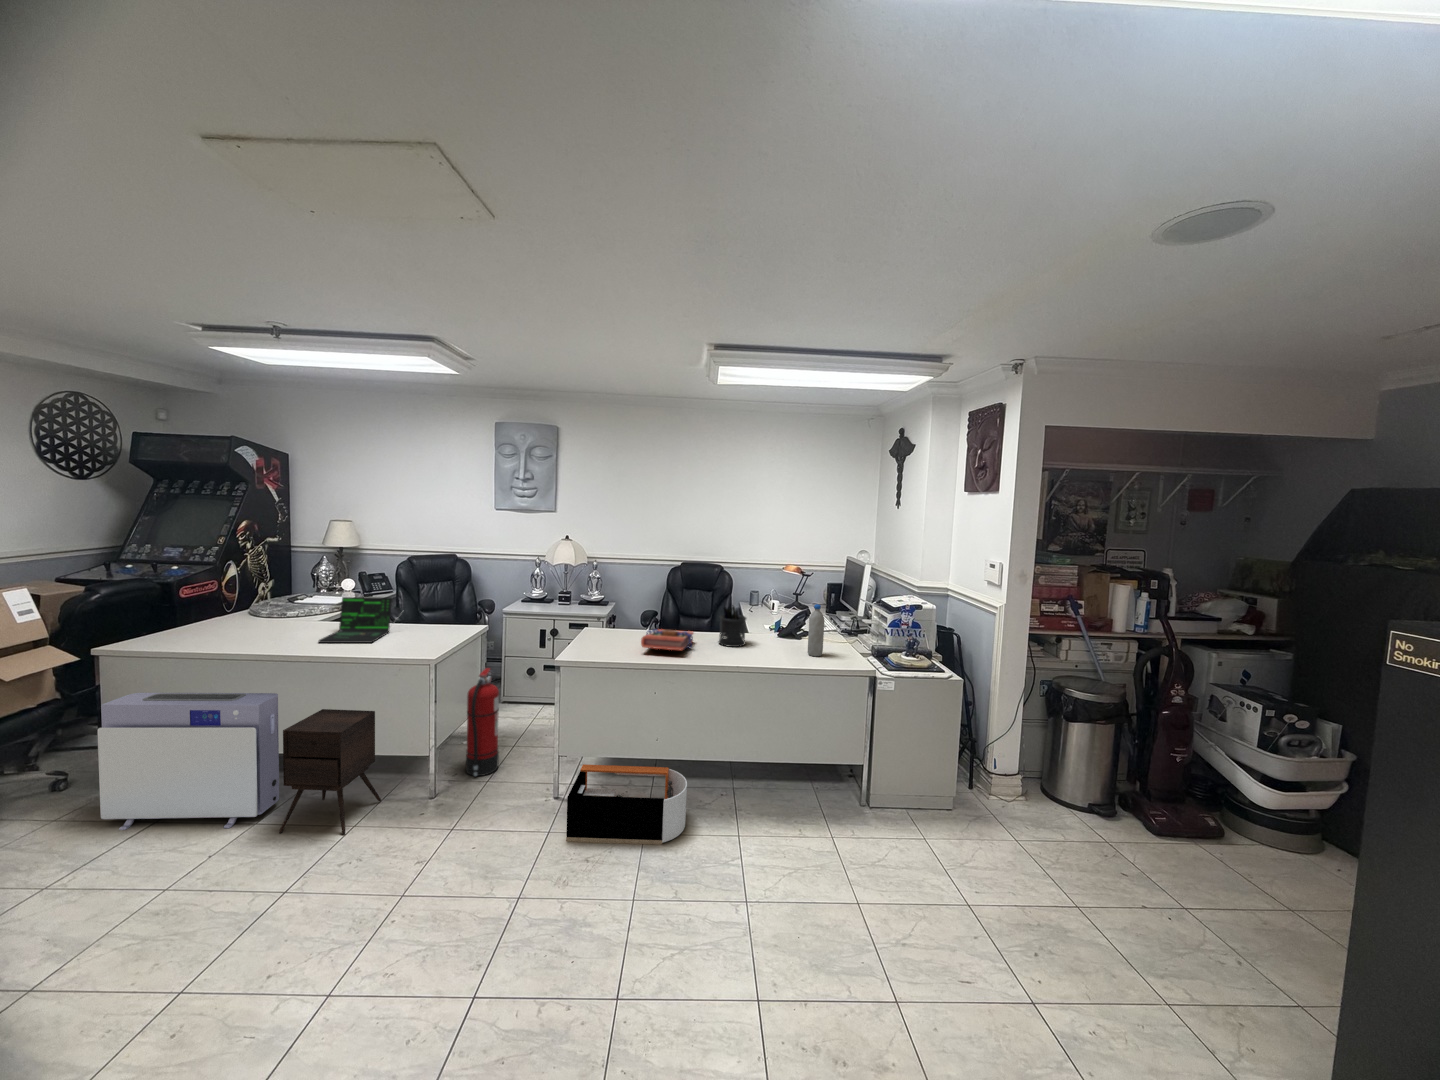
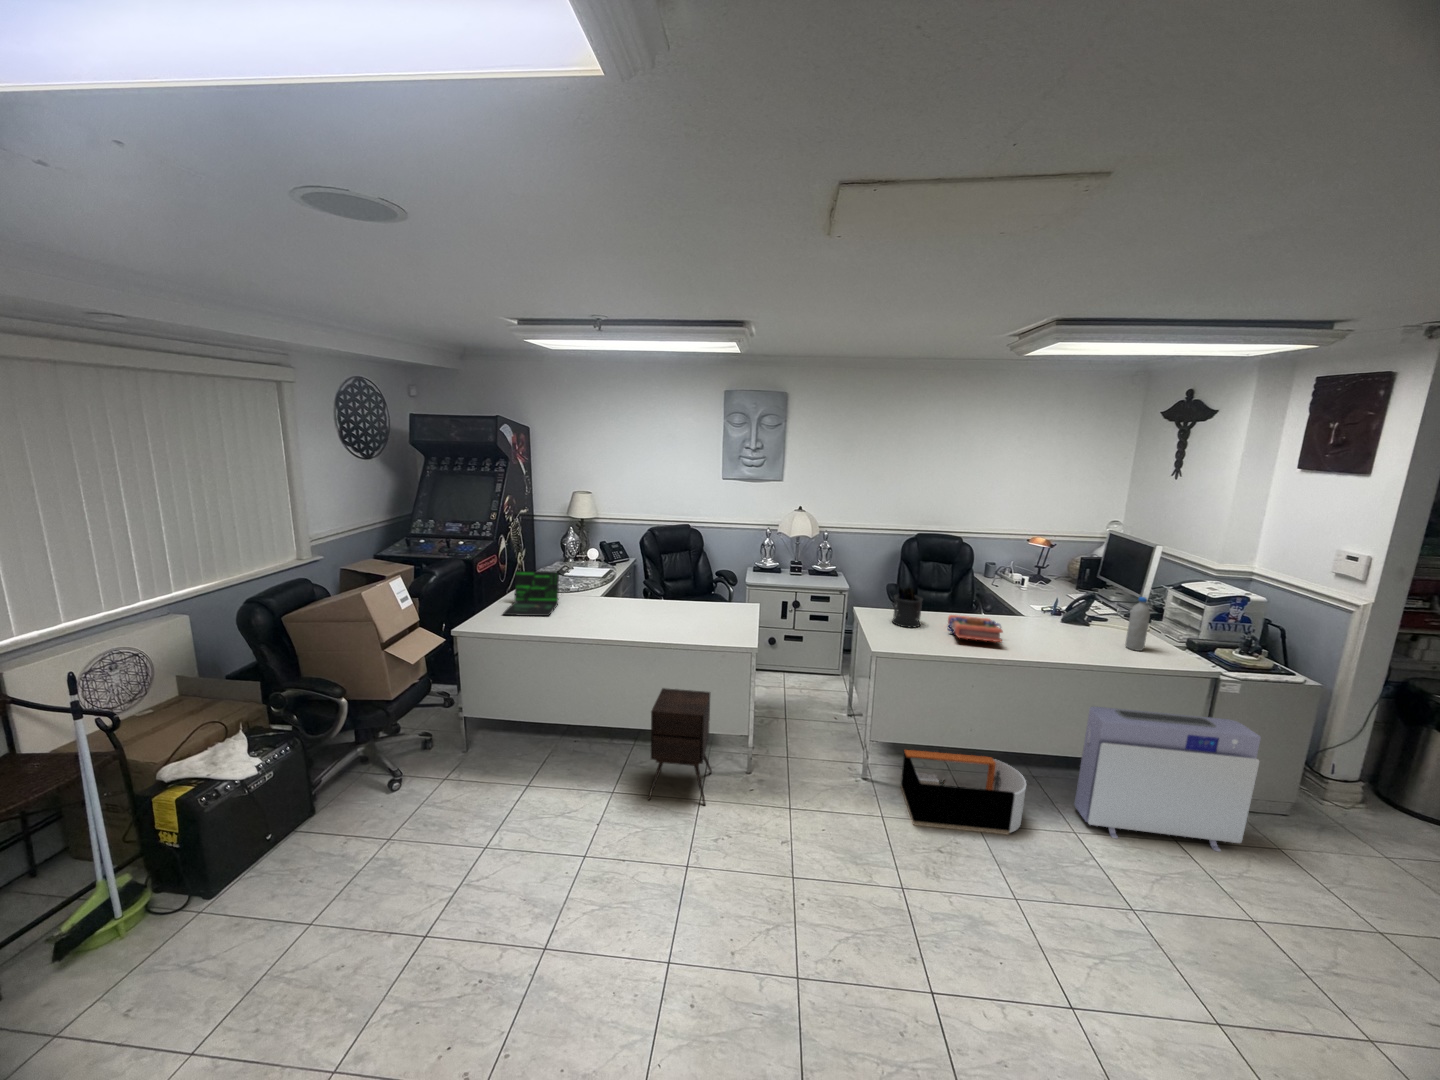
laptop: present [318,597,392,643] -> present [503,571,559,616]
pen holder: present [719,605,746,647] -> present [892,587,923,628]
fire extinguisher: present [466,668,499,776] -> none [763,648,796,750]
air purifier: present [98,693,279,830] -> present [1074,707,1261,852]

